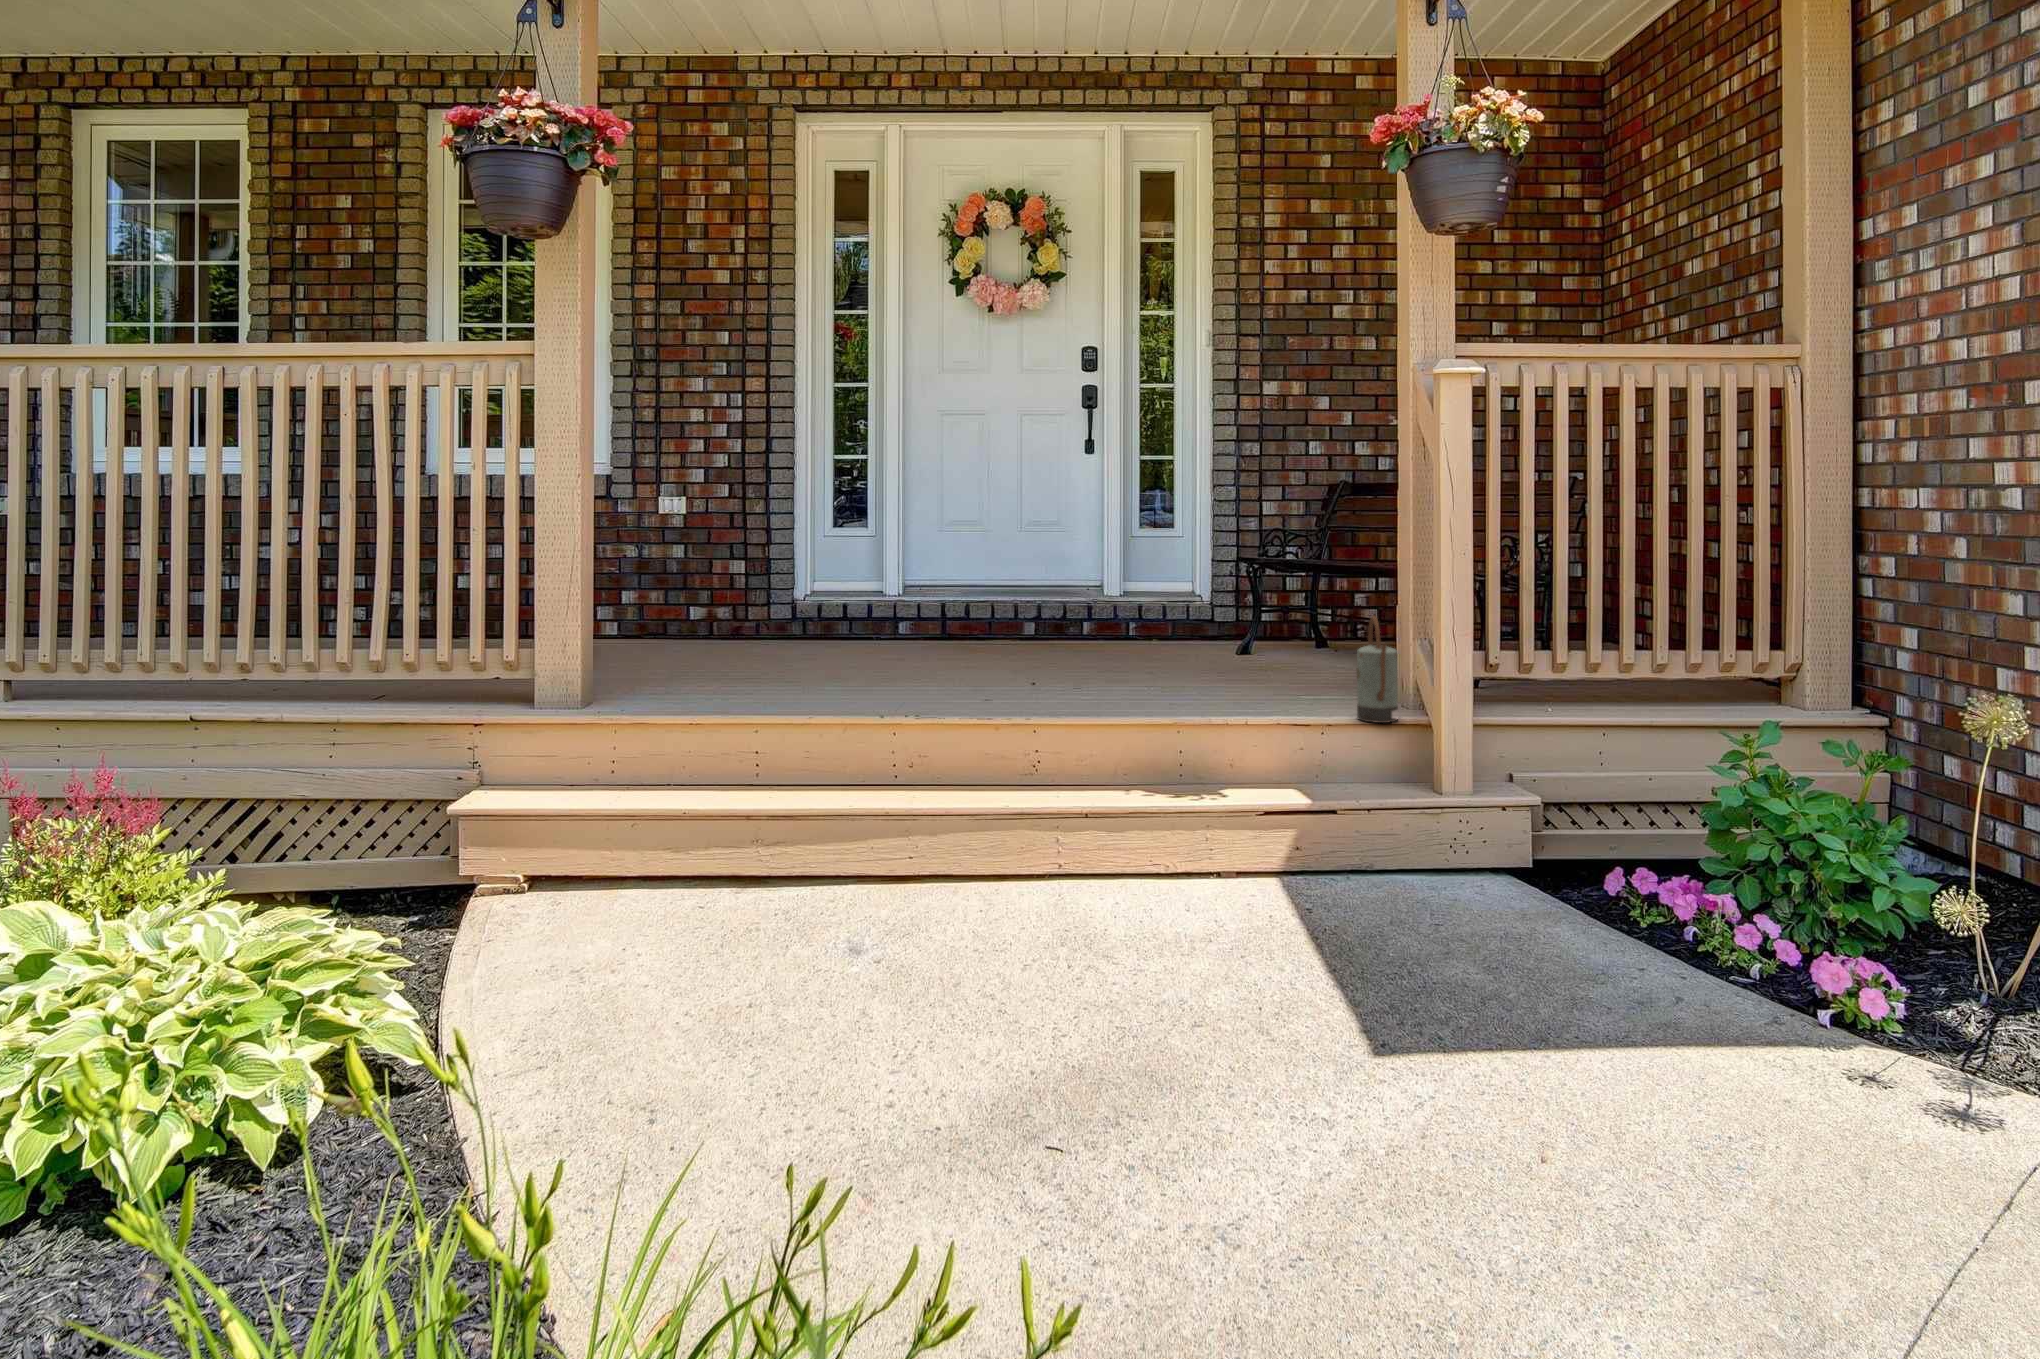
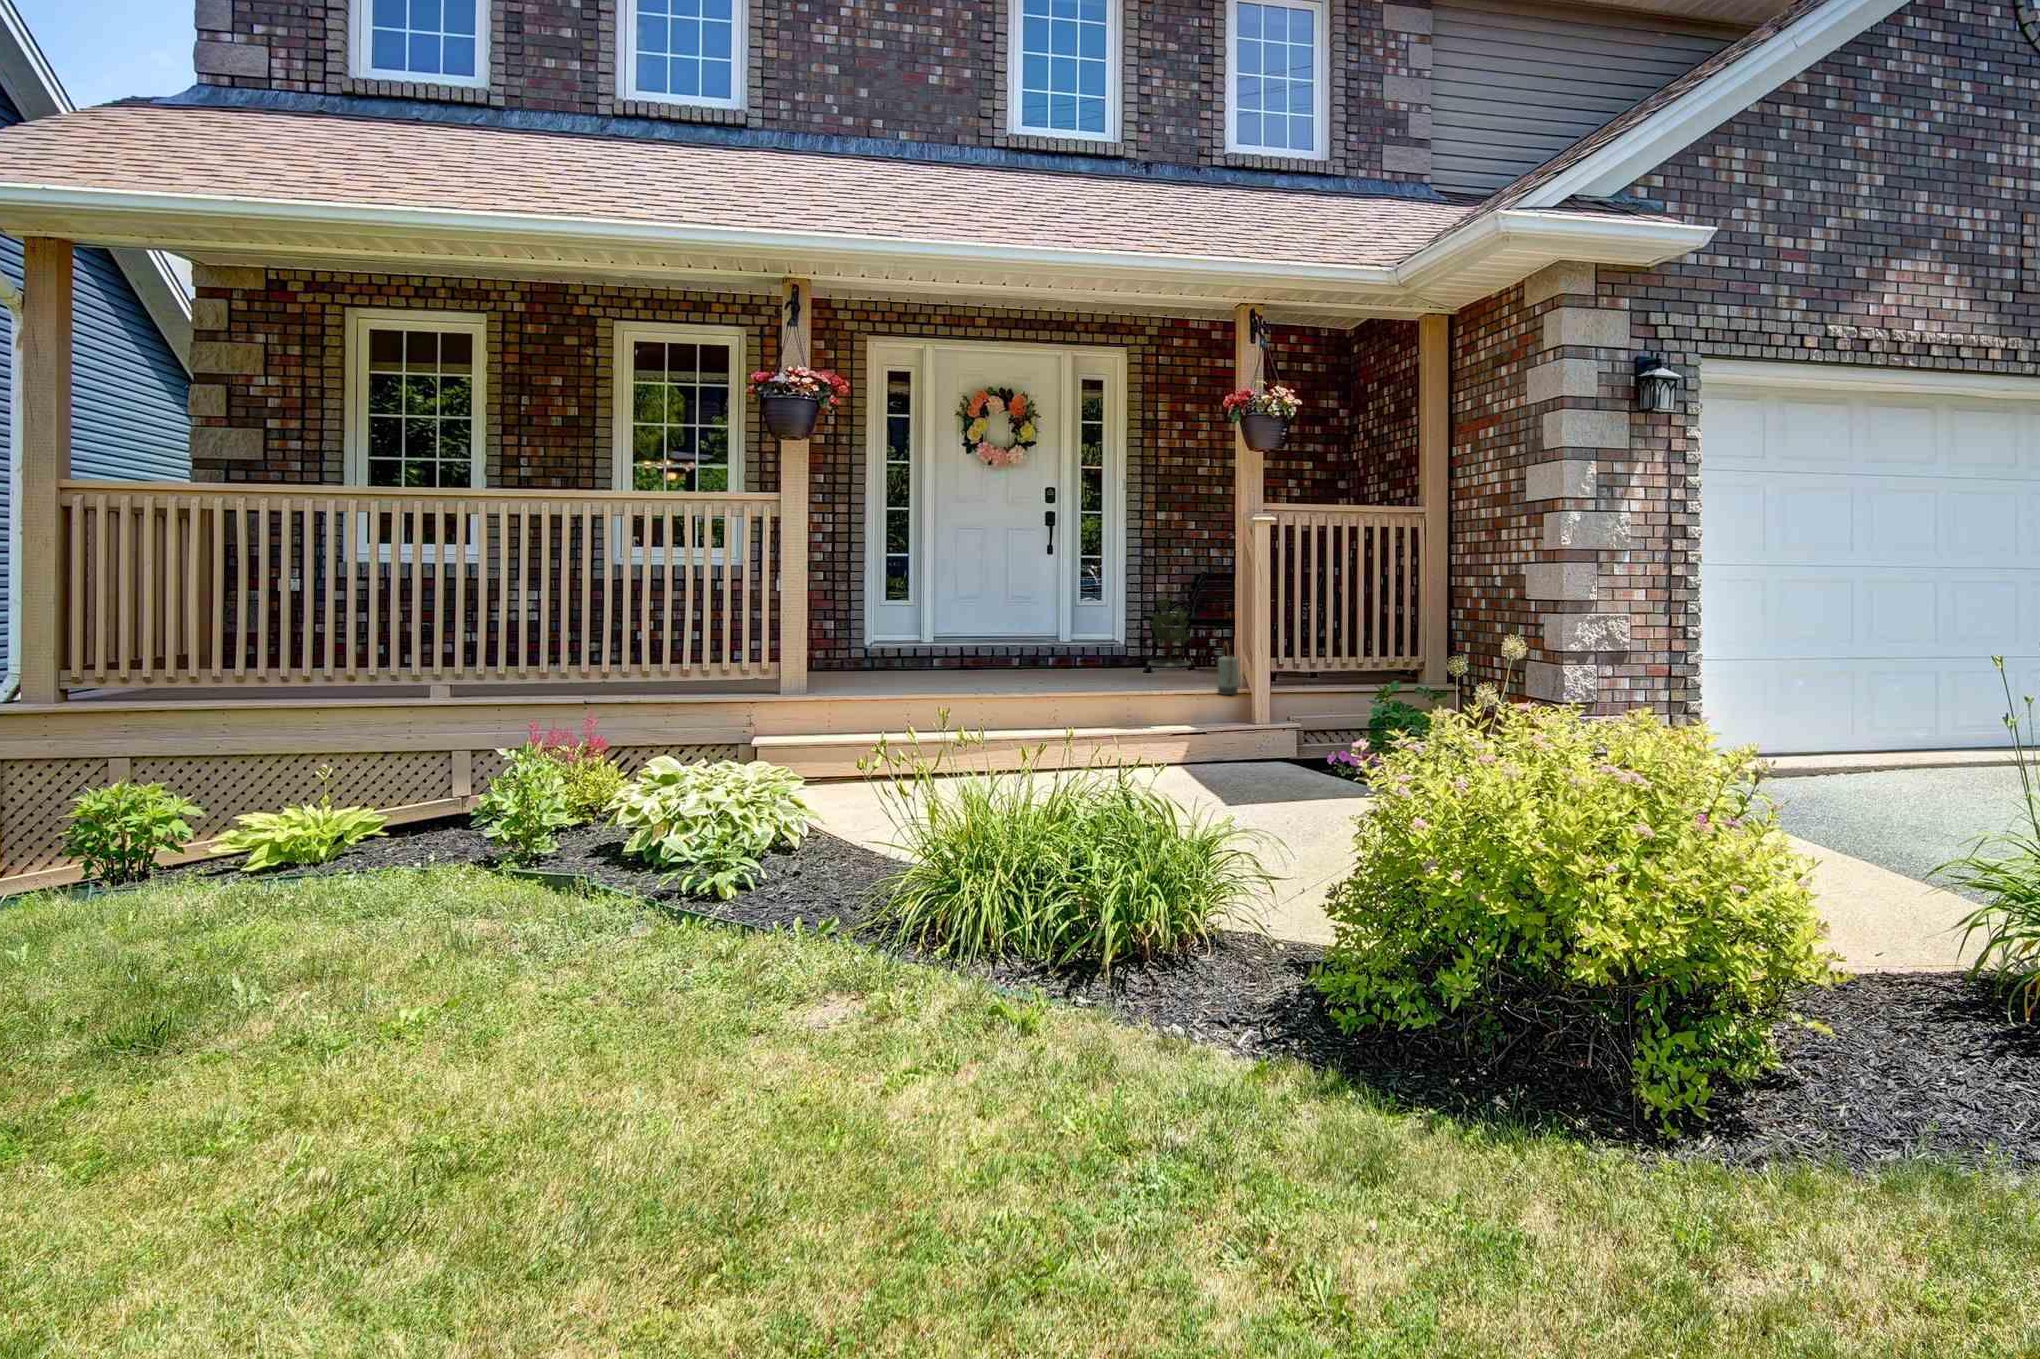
potted tree: none [1243,513,1326,649] -> present [1149,592,1192,667]

